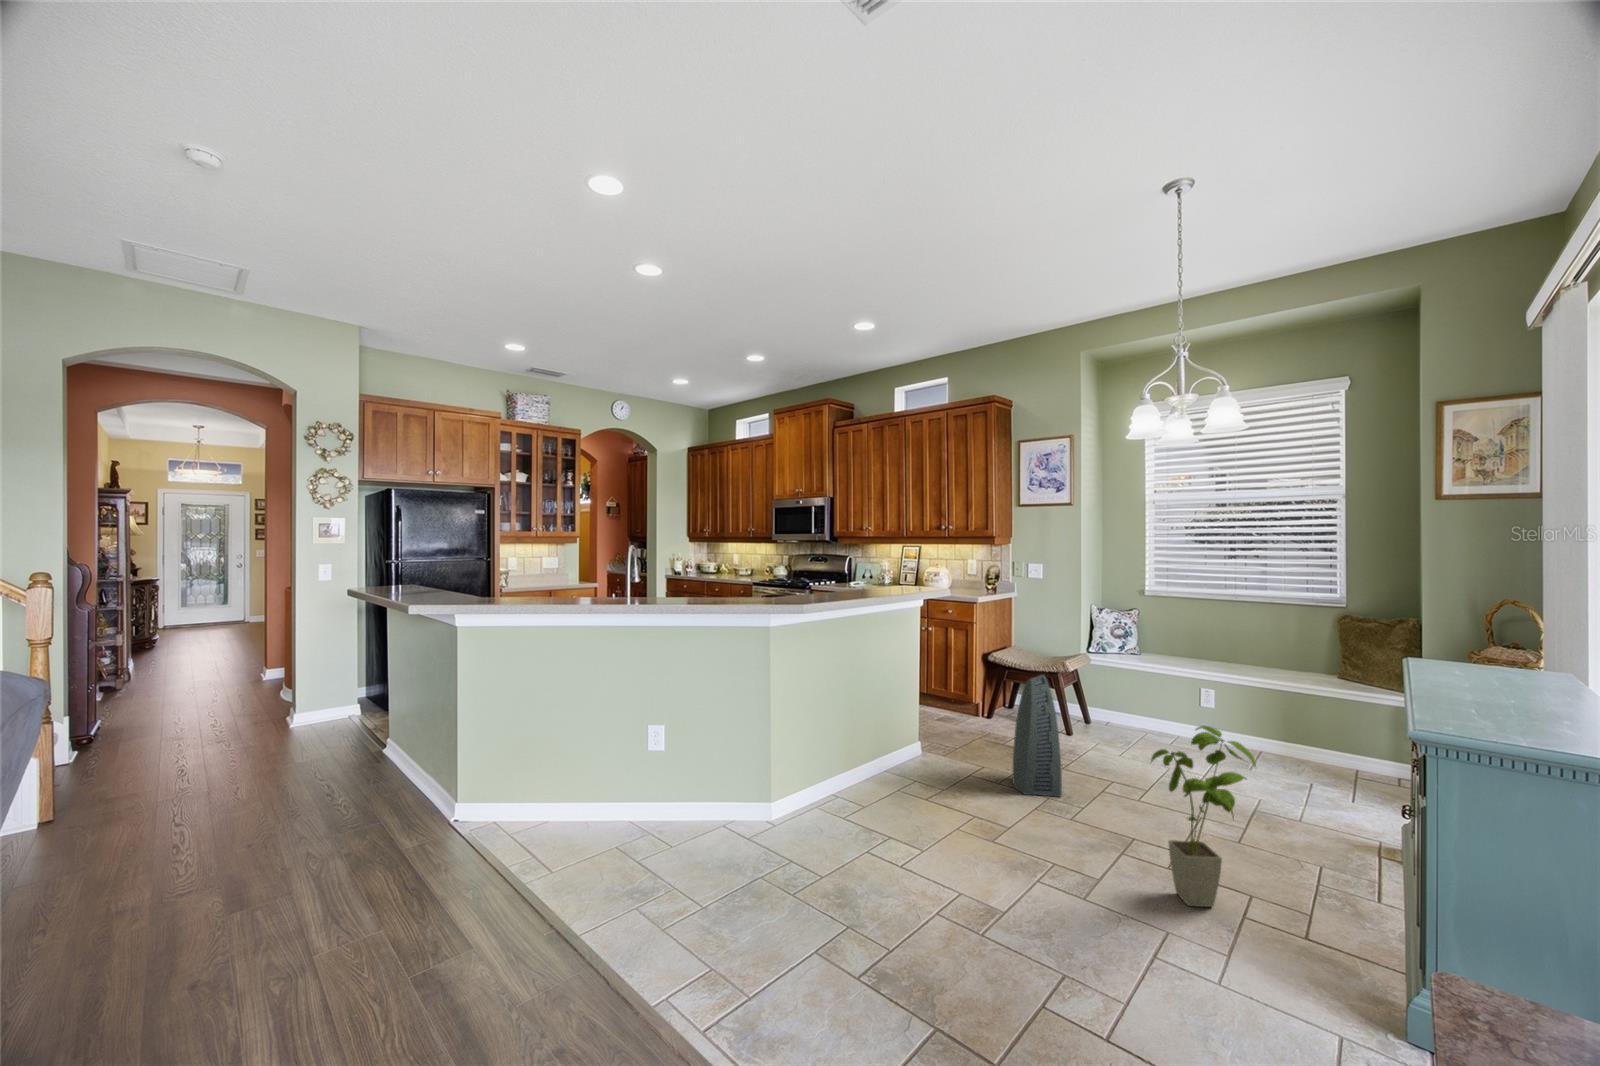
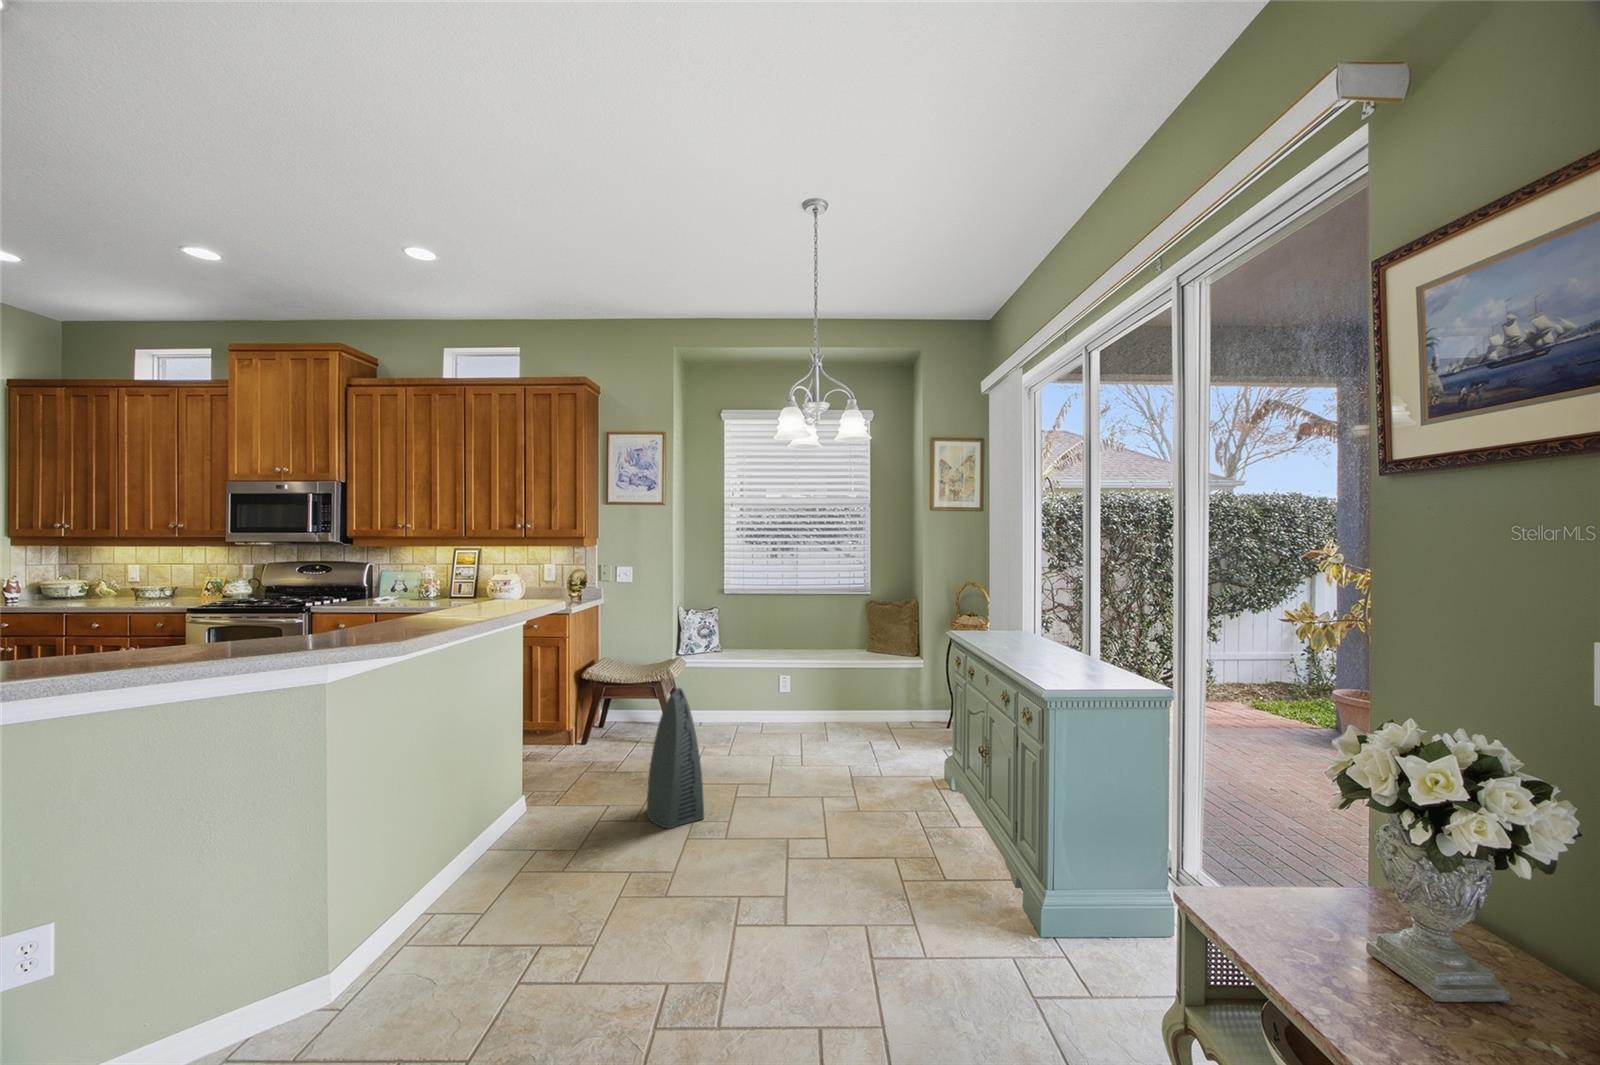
house plant: present [1151,726,1256,907] -> none [839,718,933,902]

